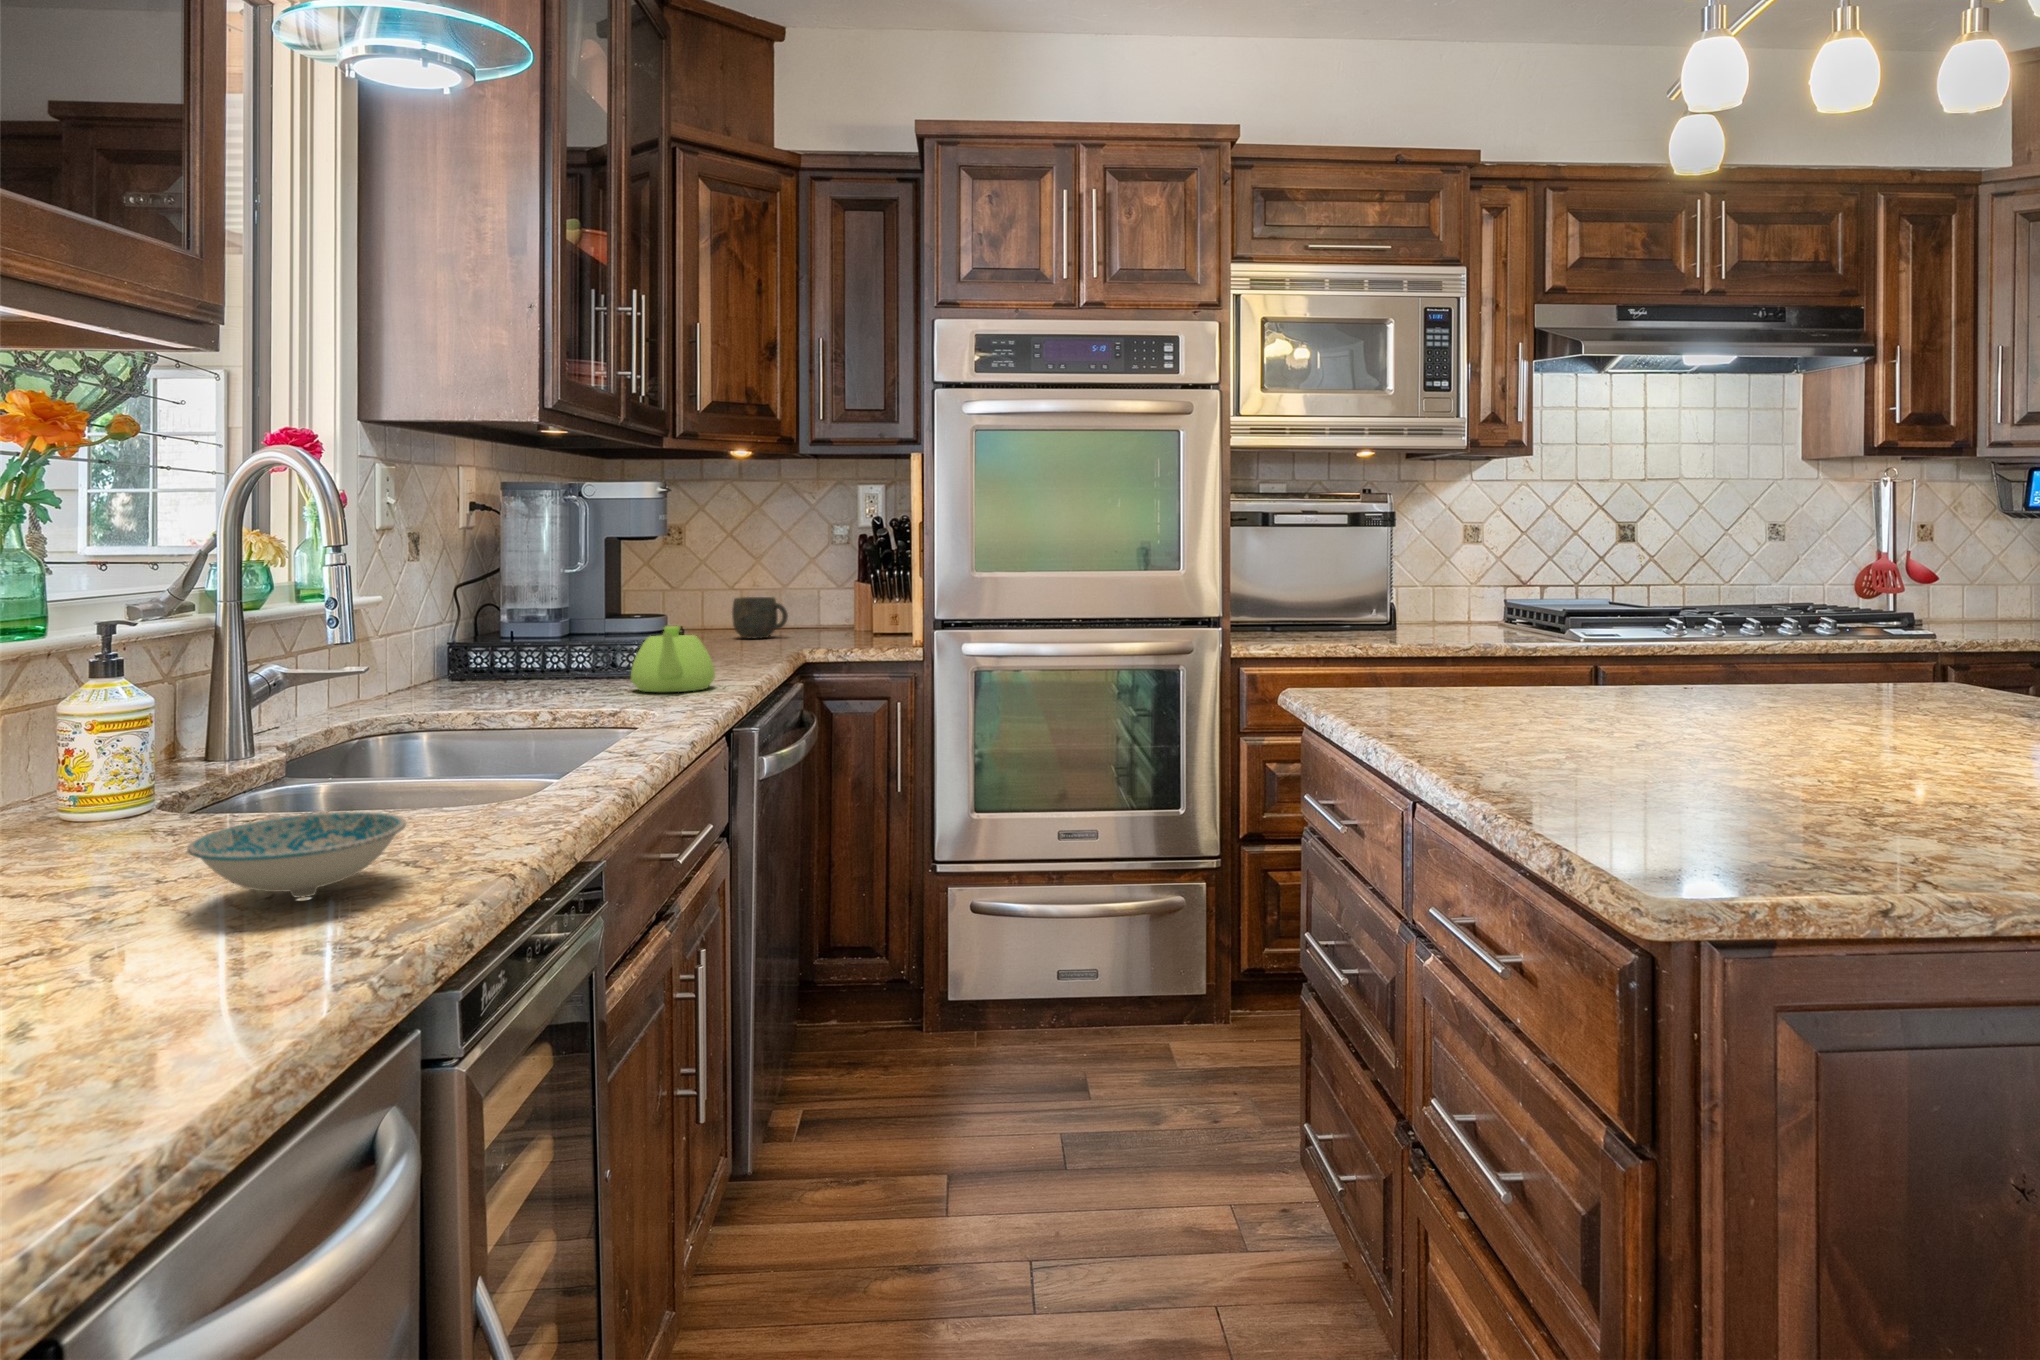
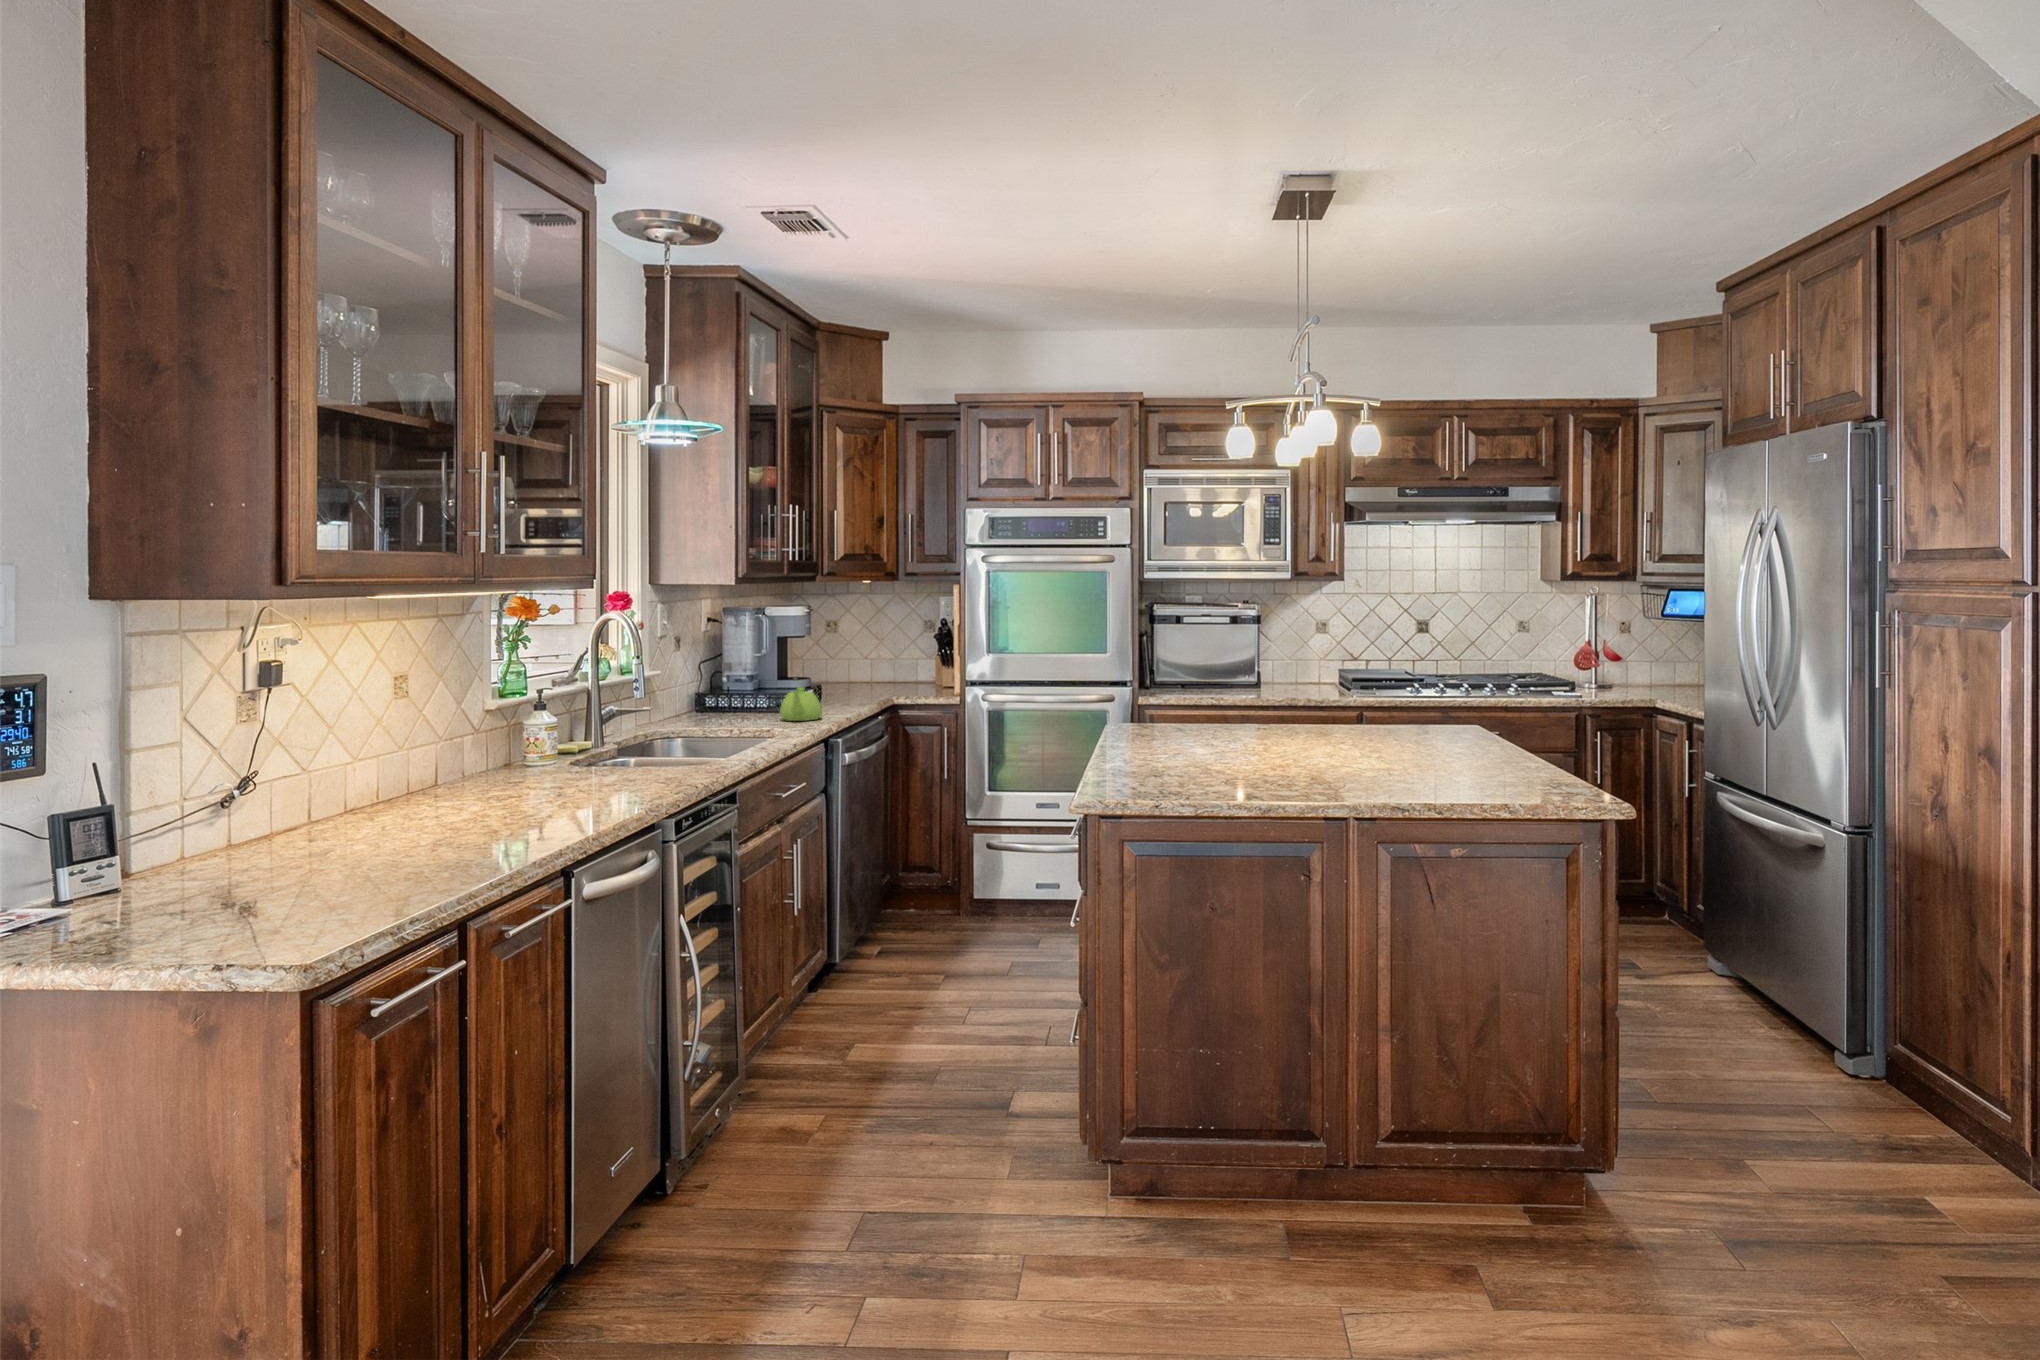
mug: present [732,597,788,639] -> none [856,665,888,689]
ceramic bowl: present [187,811,406,898] -> none [594,763,662,791]

